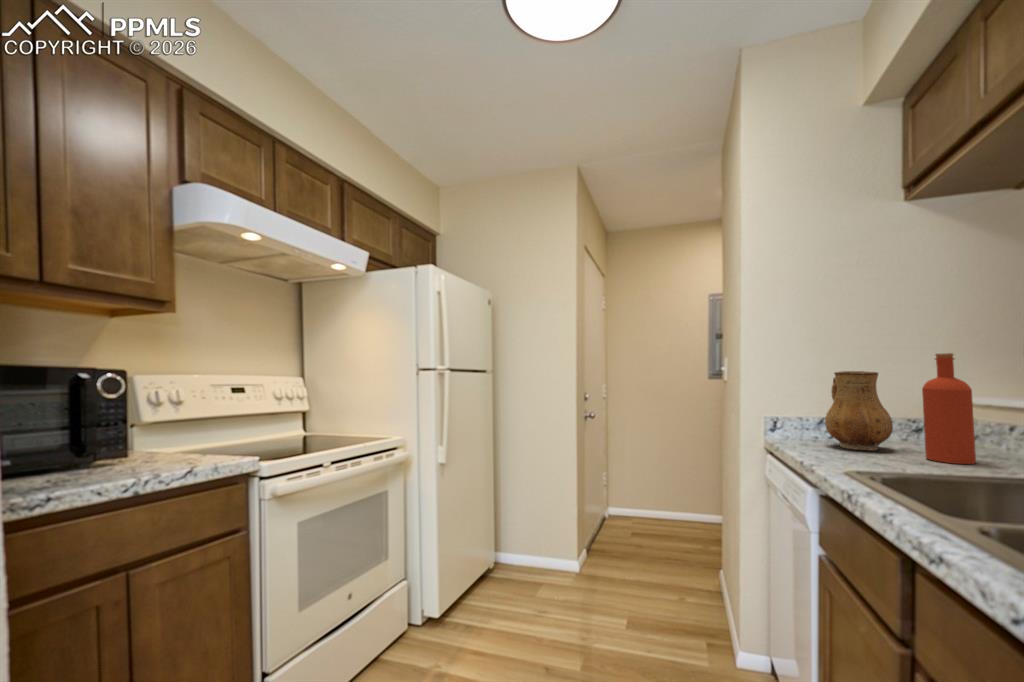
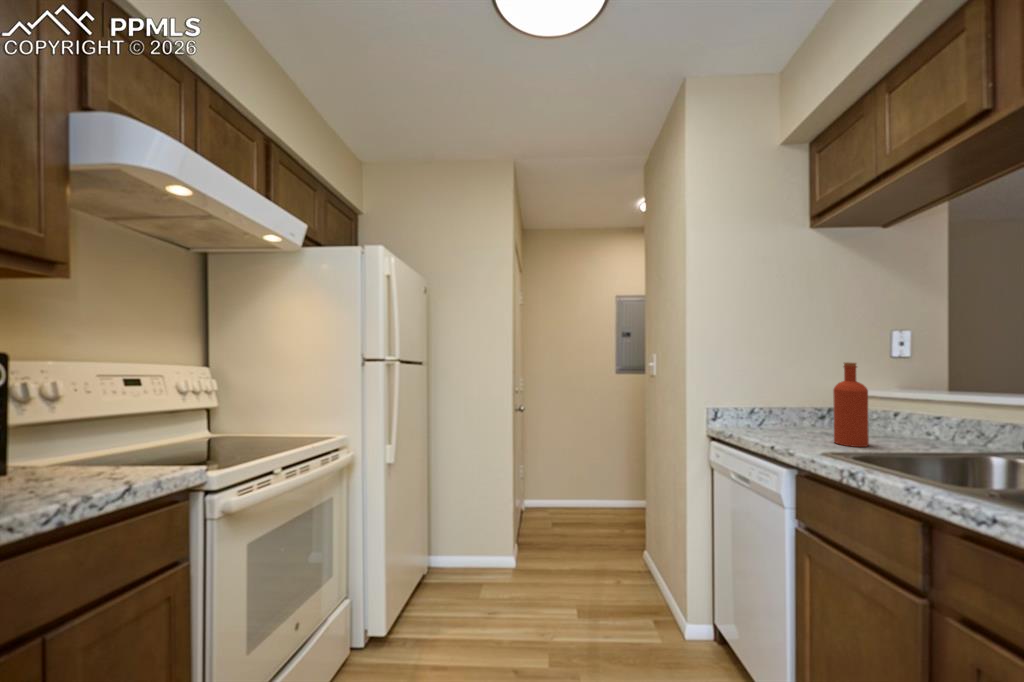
ceramic pitcher: present [825,371,893,450] -> none [759,373,809,436]

